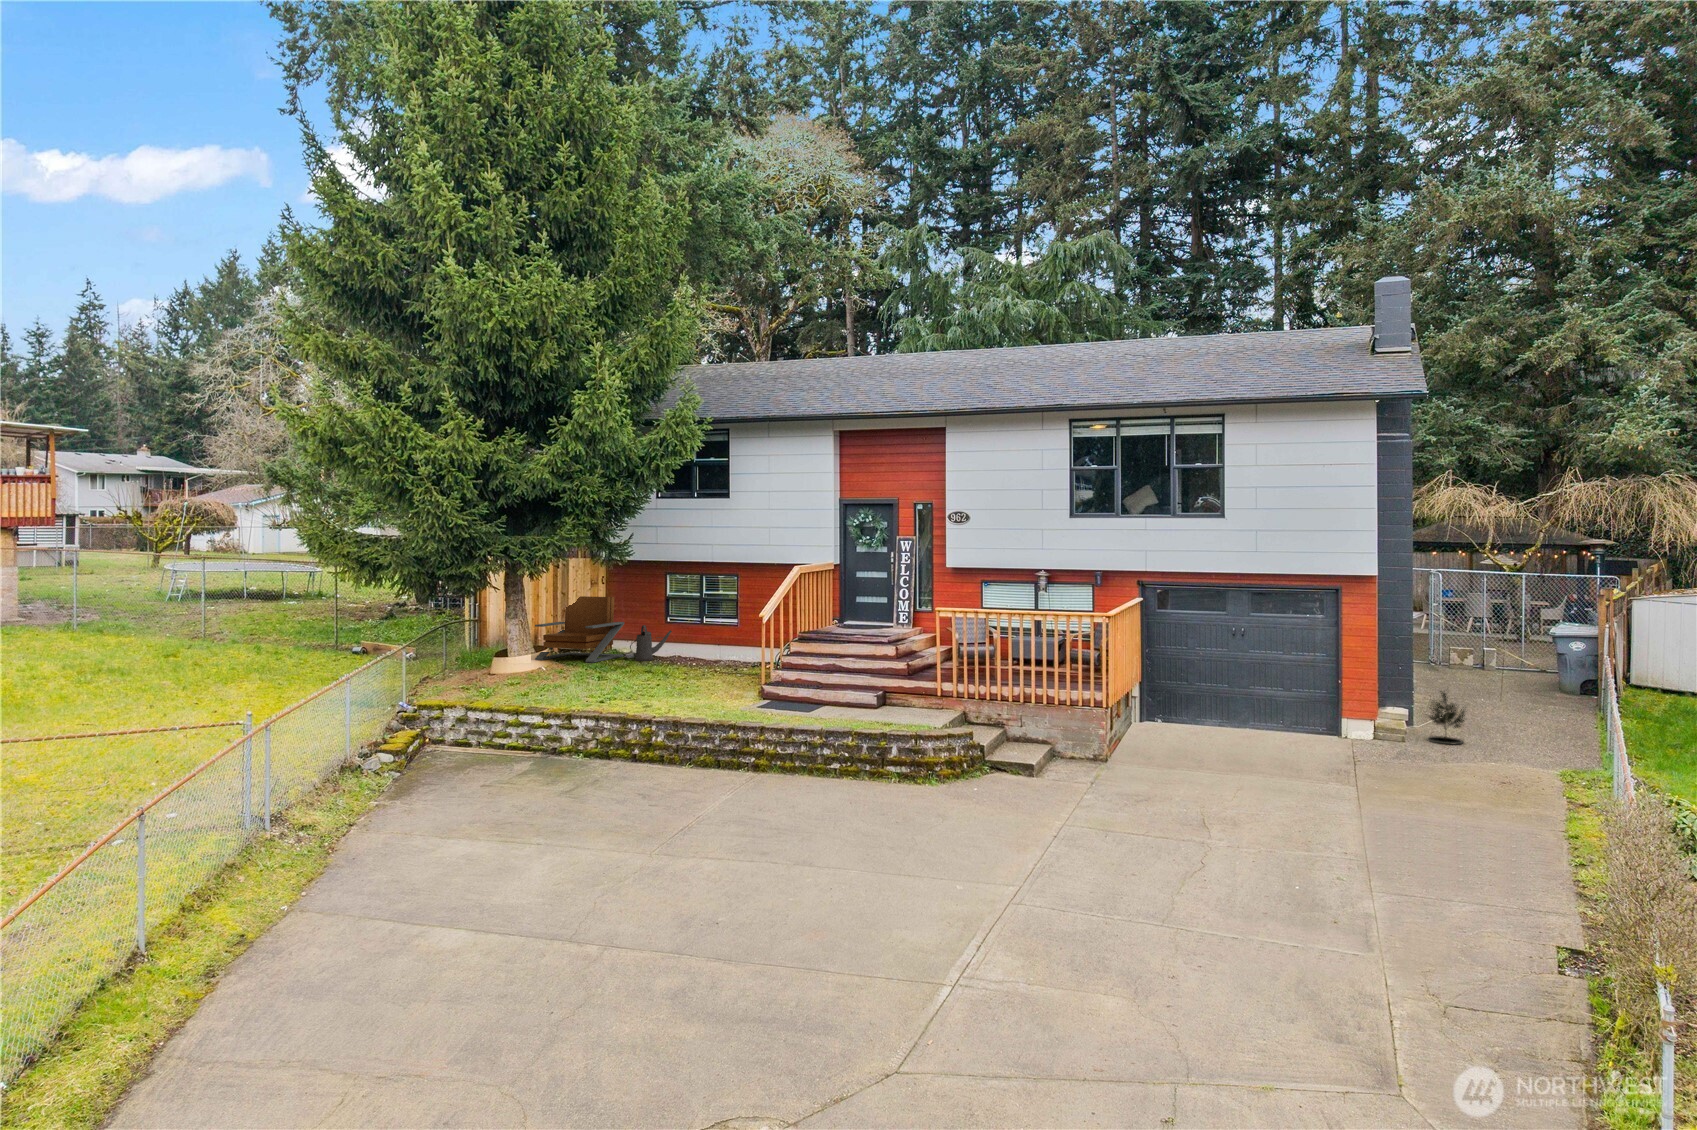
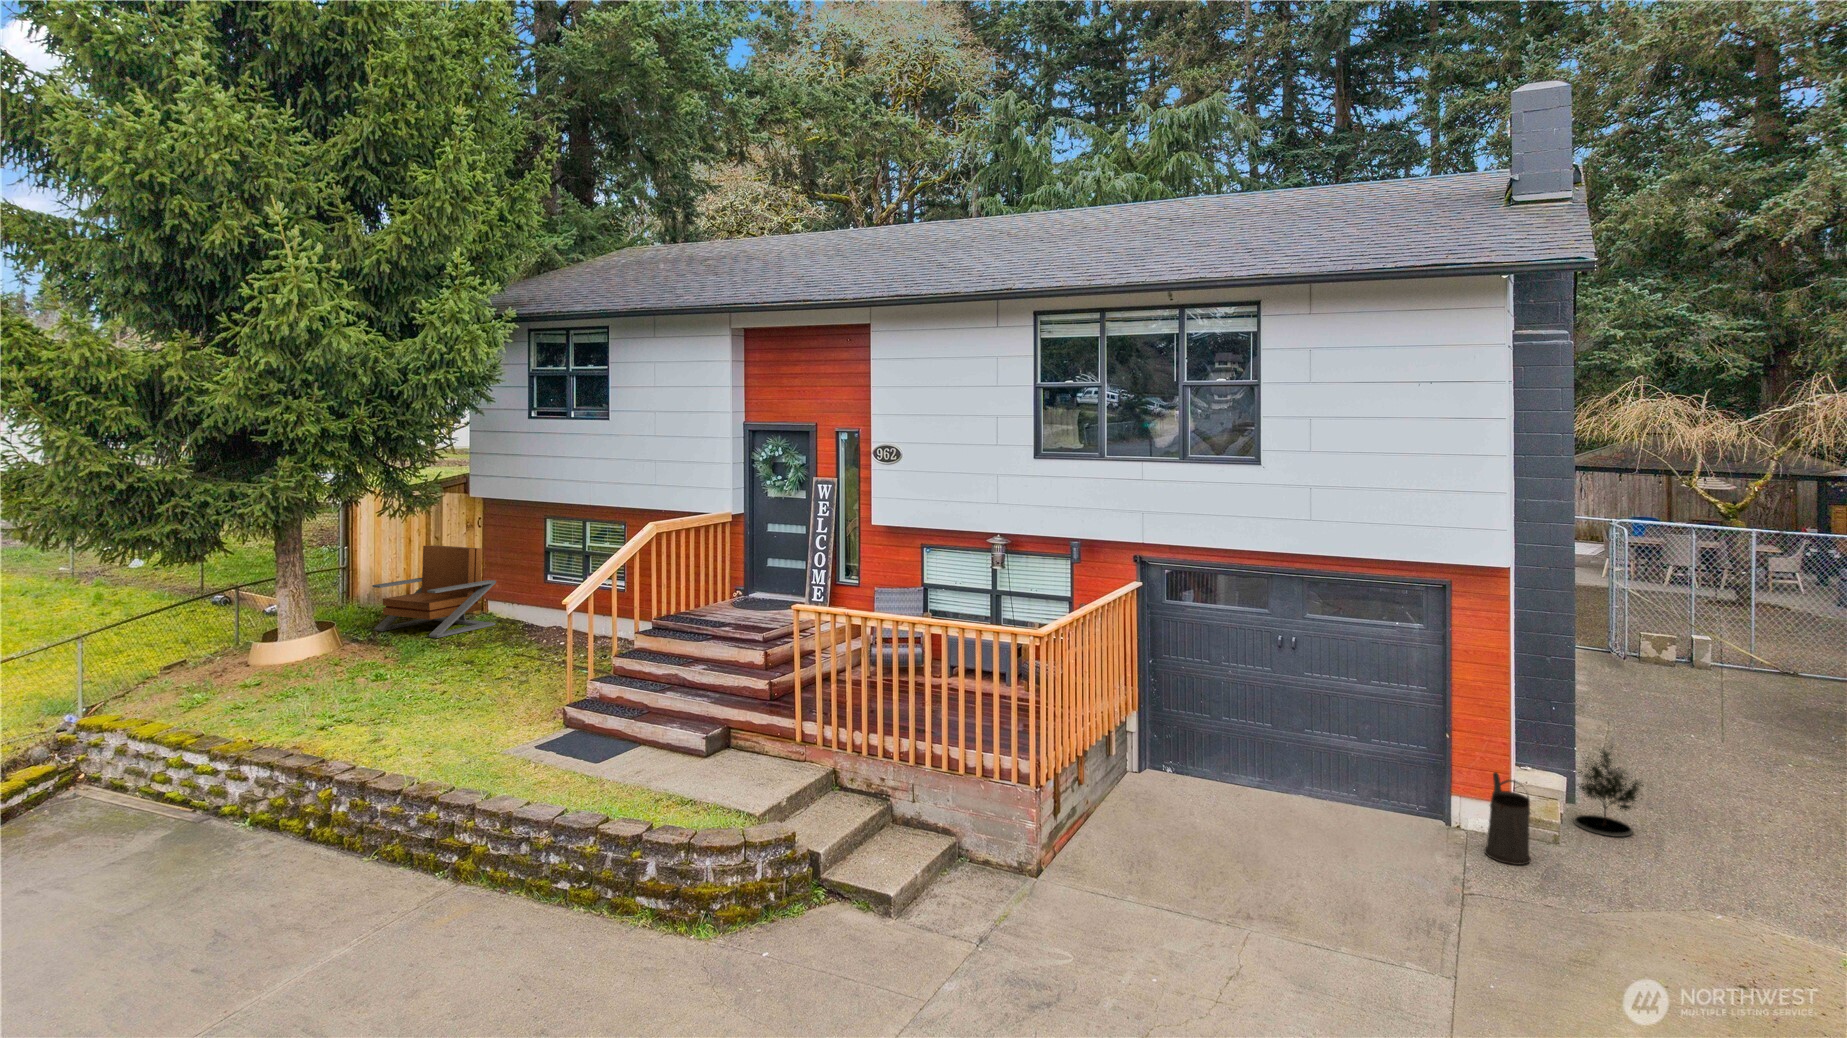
watering can: present [630,625,672,661] -> present [1484,772,1531,865]

